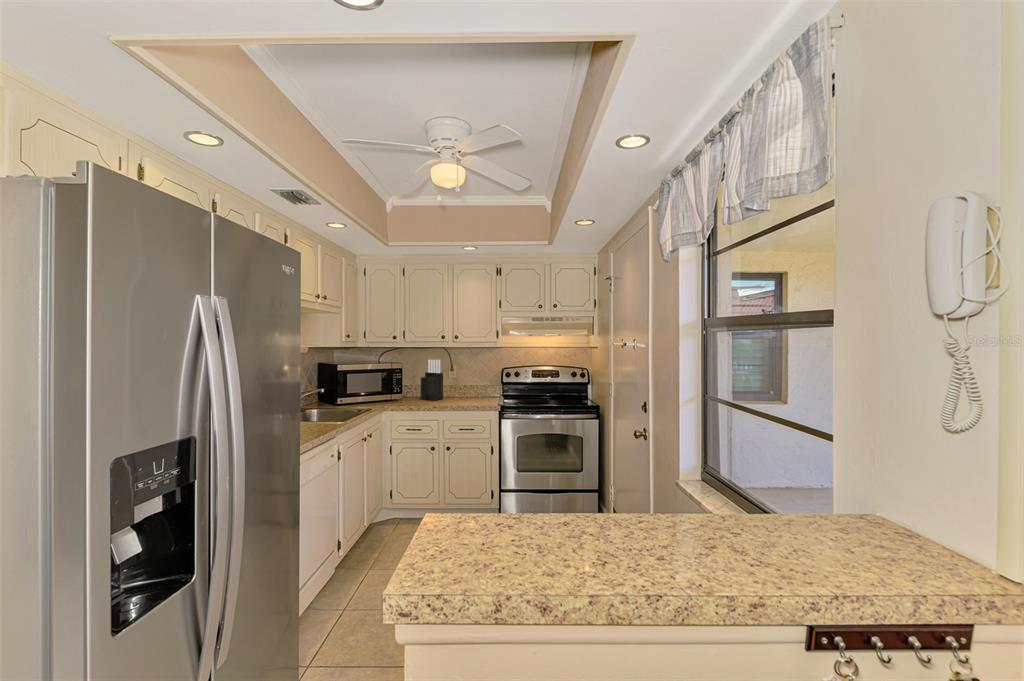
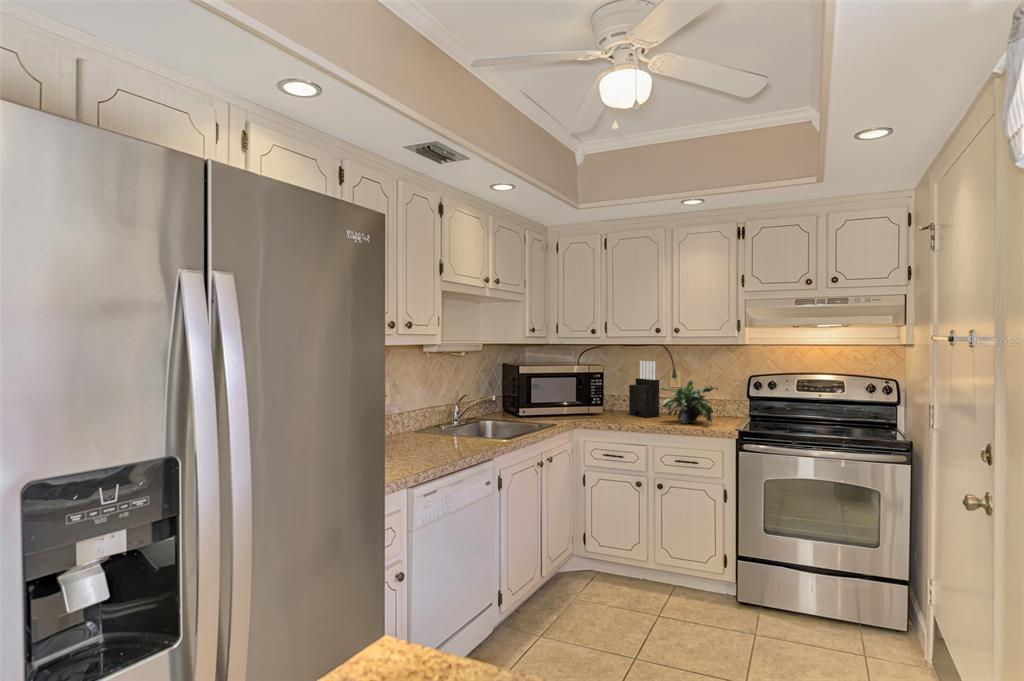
potted plant: none [445,373,486,403] -> present [660,380,718,423]

